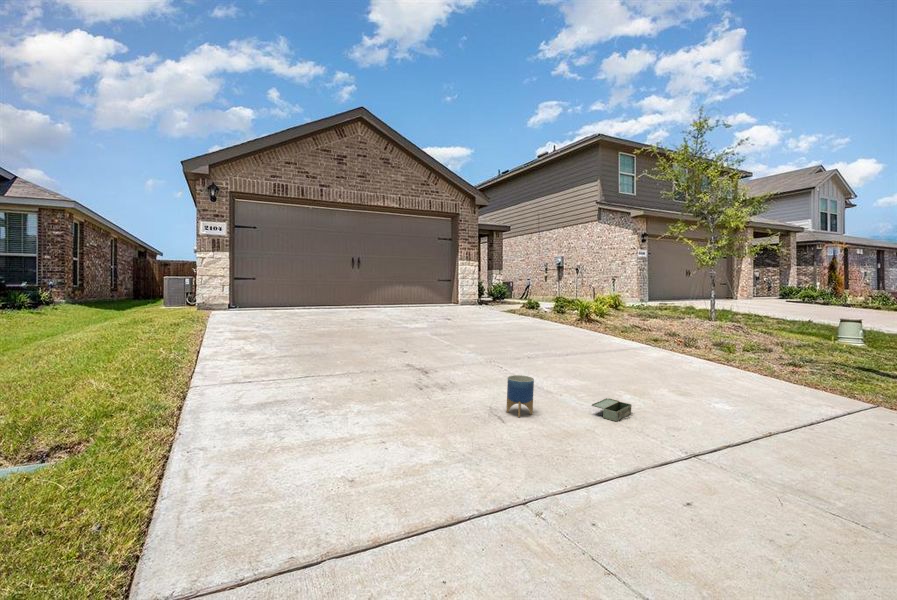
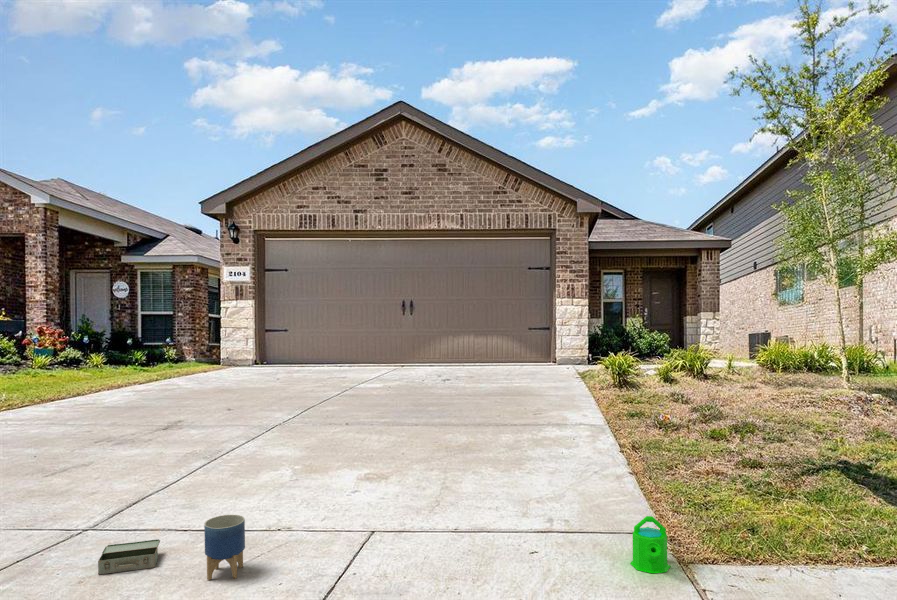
watering can: none [795,357,834,383] -> present [630,516,670,574]
planter: present [506,375,534,417] -> present [204,515,245,580]

